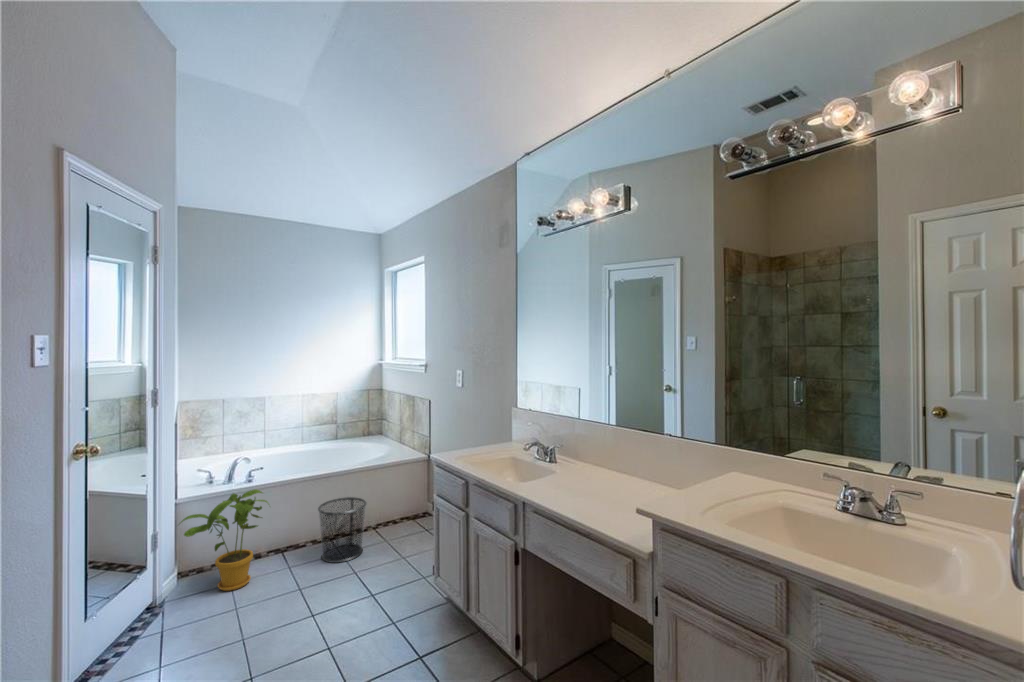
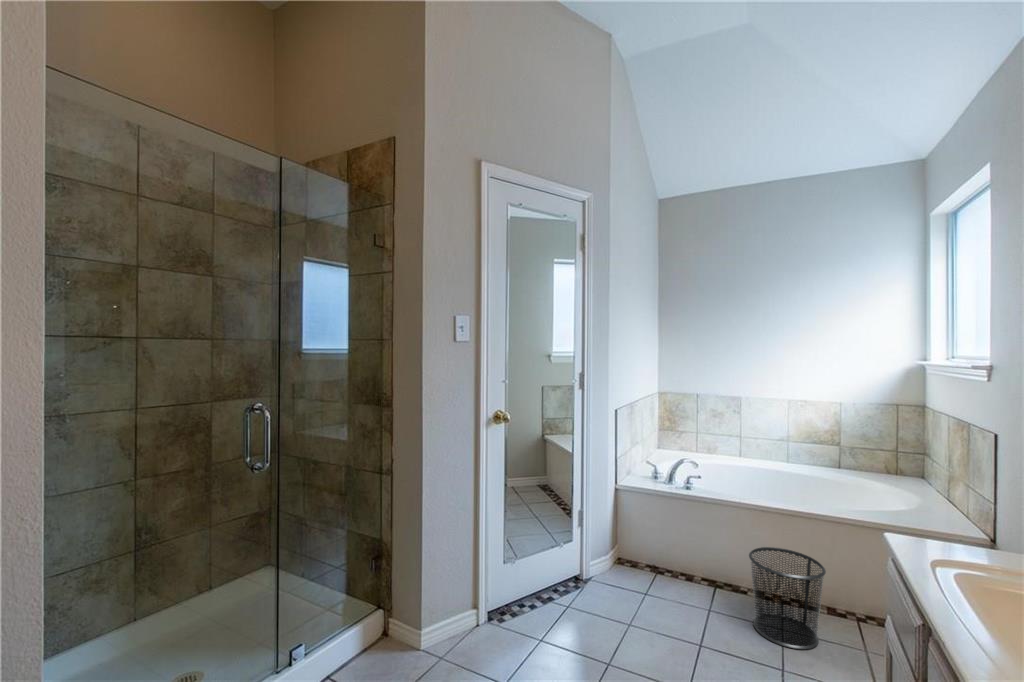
house plant: present [180,489,268,591] -> none [603,494,691,603]

